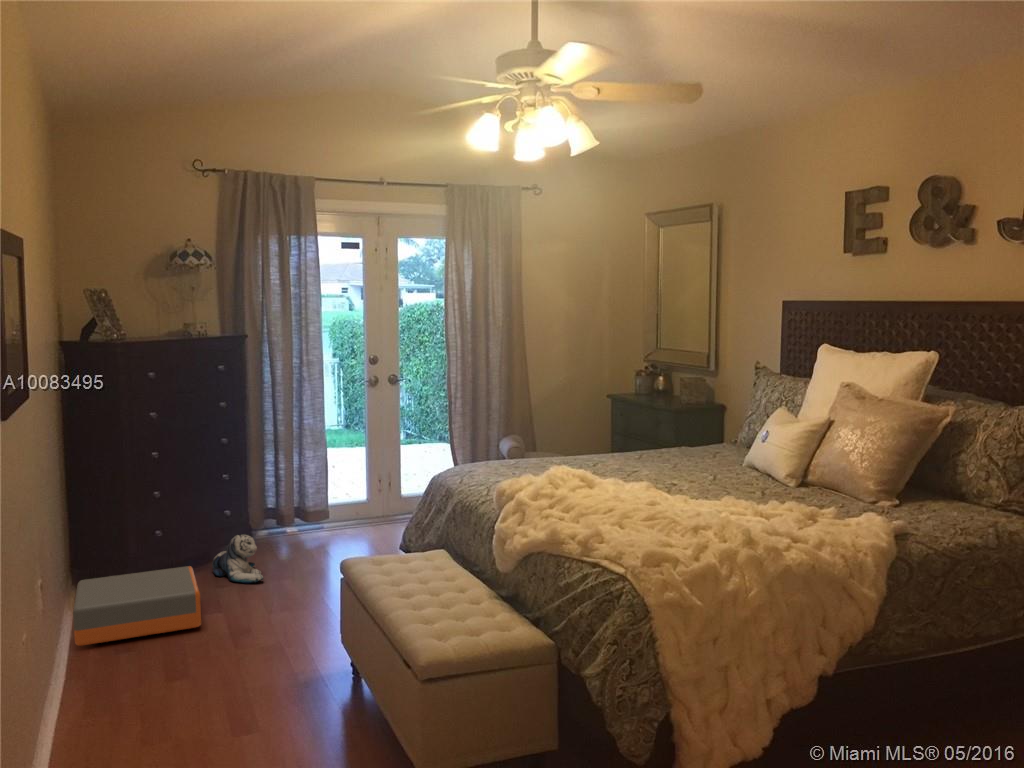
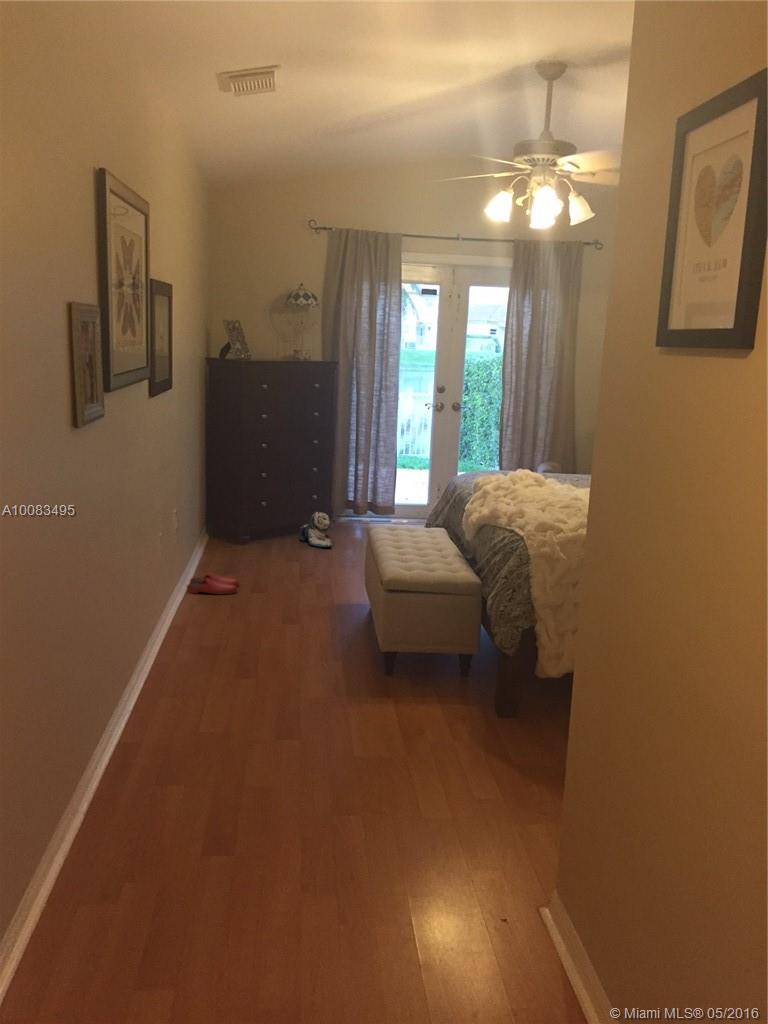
storage box: present [73,566,201,646] -> none [198,527,281,567]
slippers: none [68,660,150,700] -> present [187,573,239,594]

